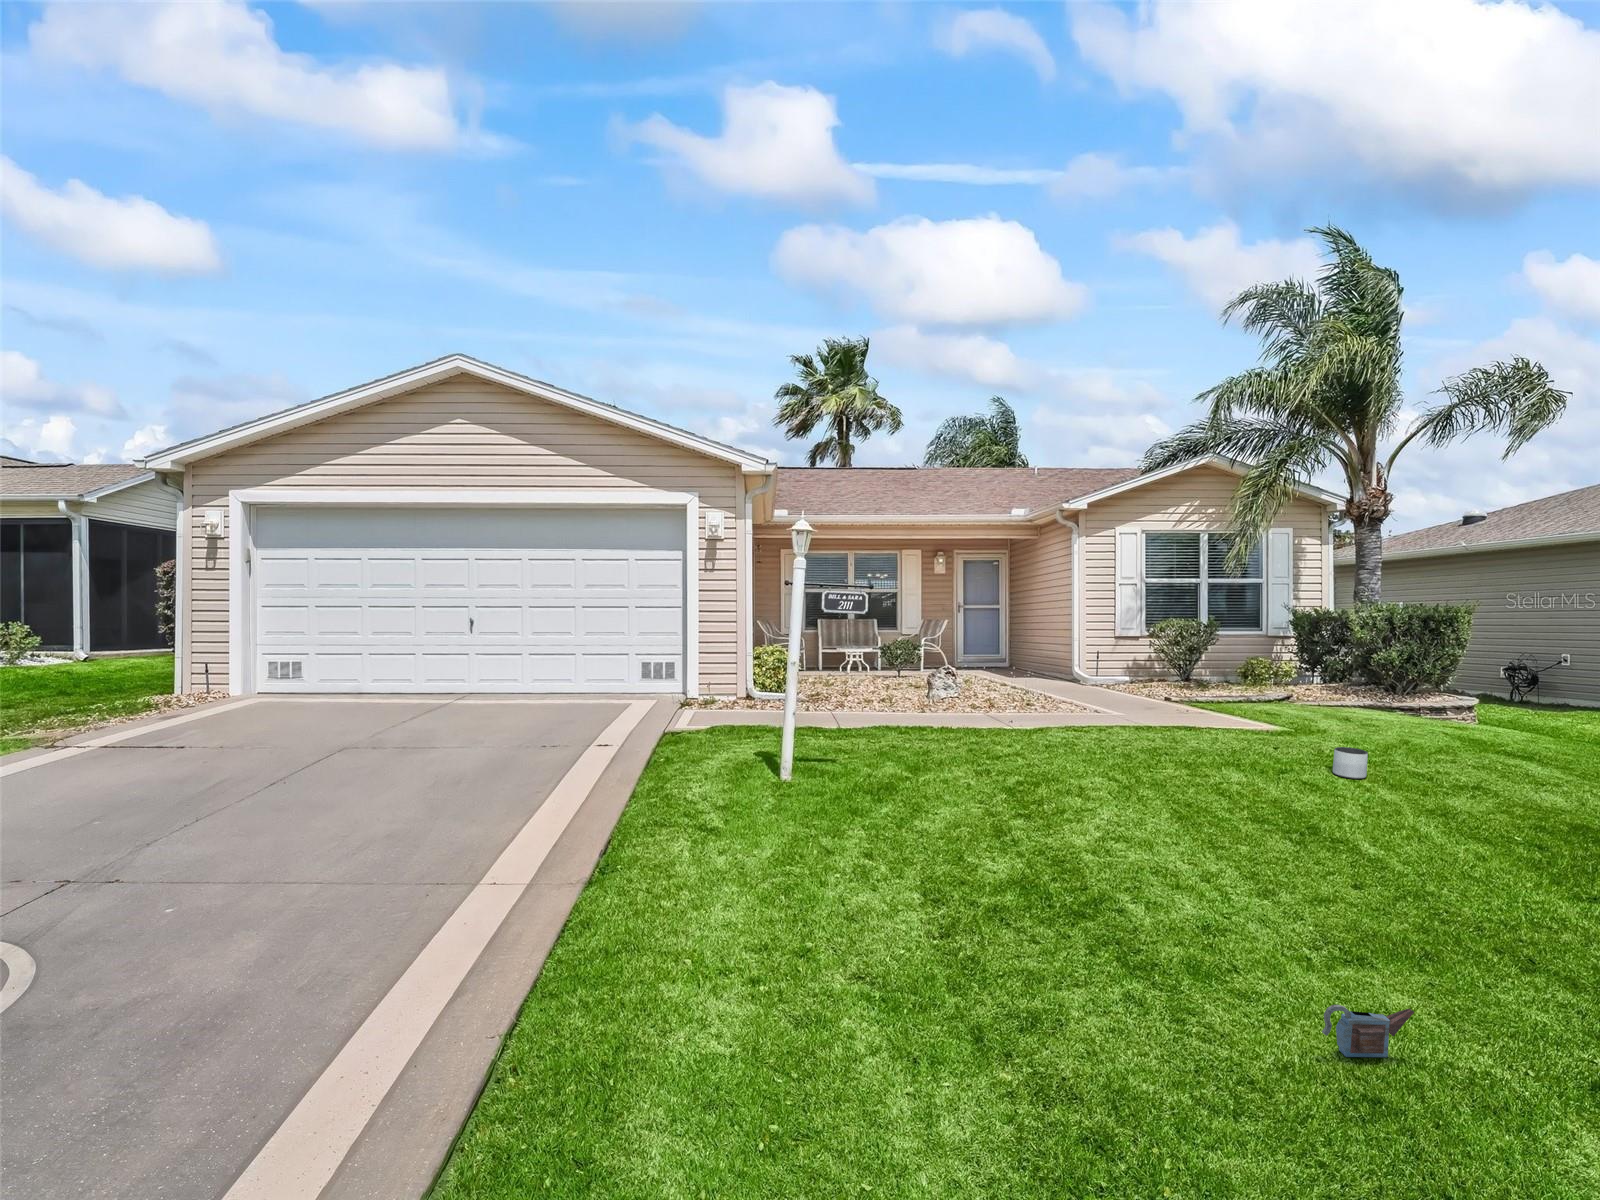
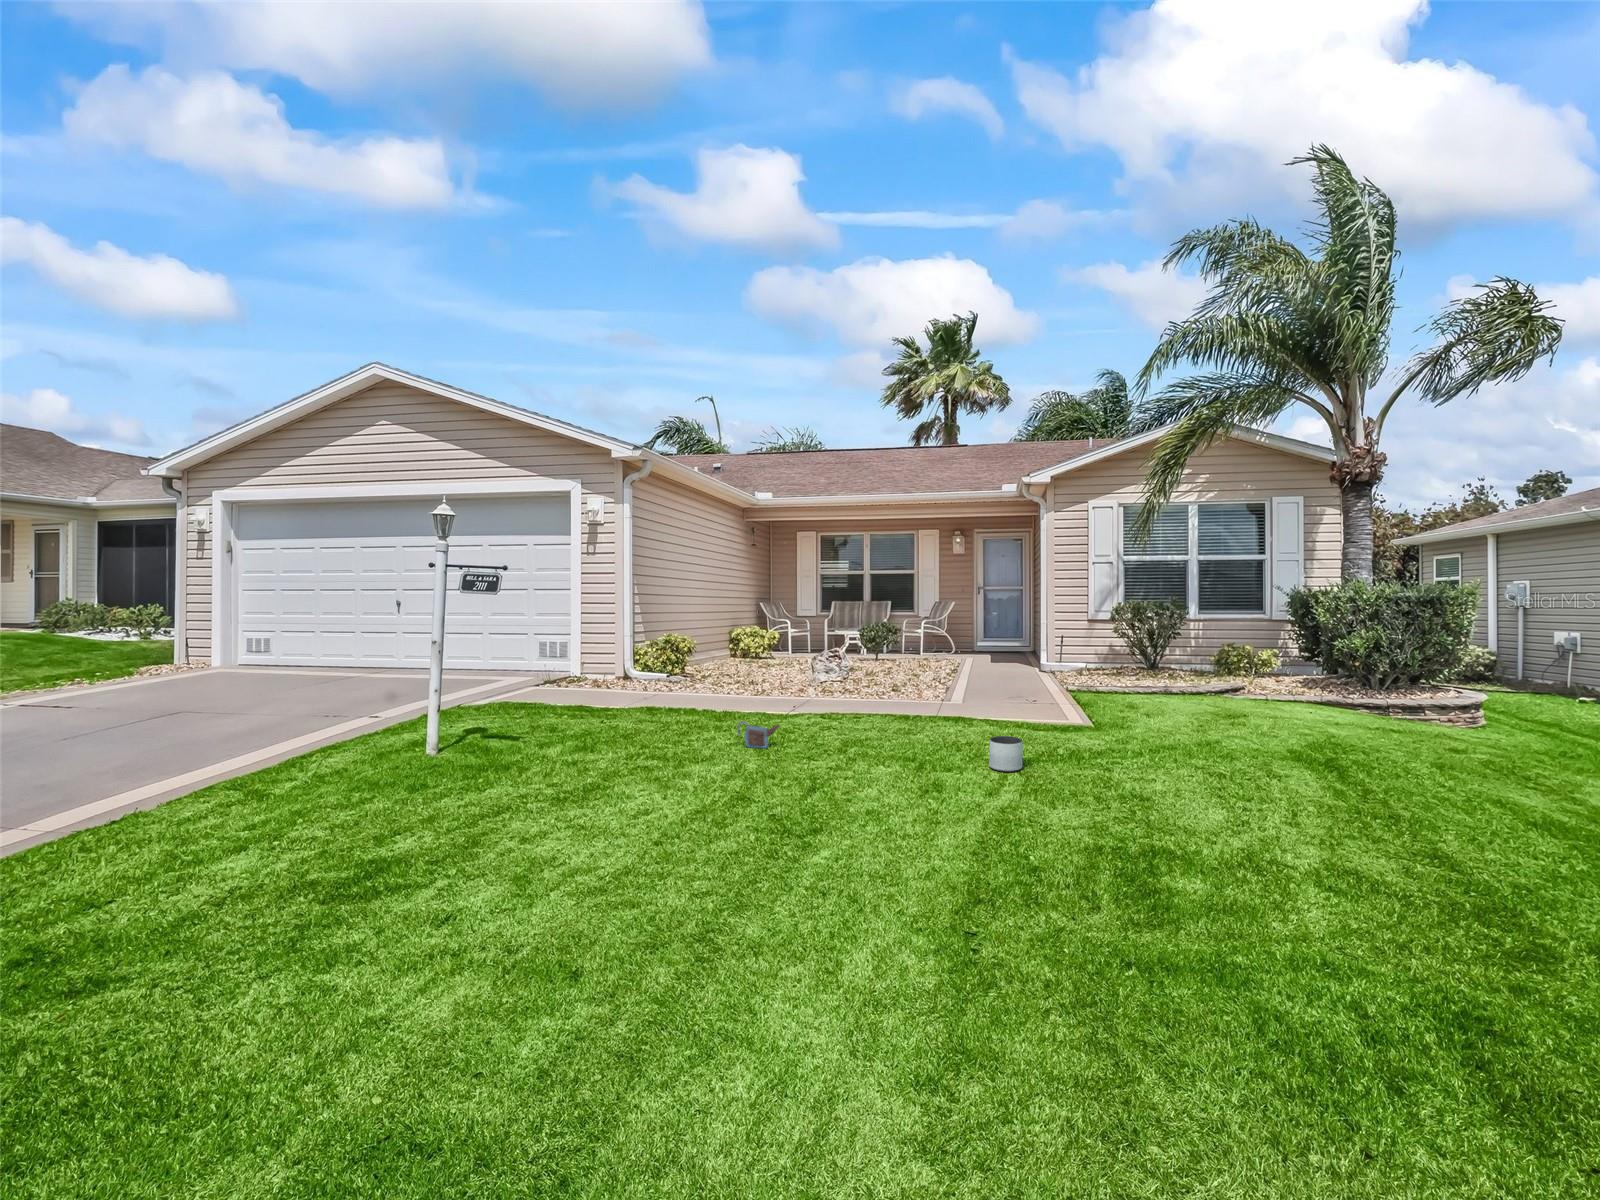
watering can: present [1322,1005,1414,1057] -> present [737,721,780,748]

